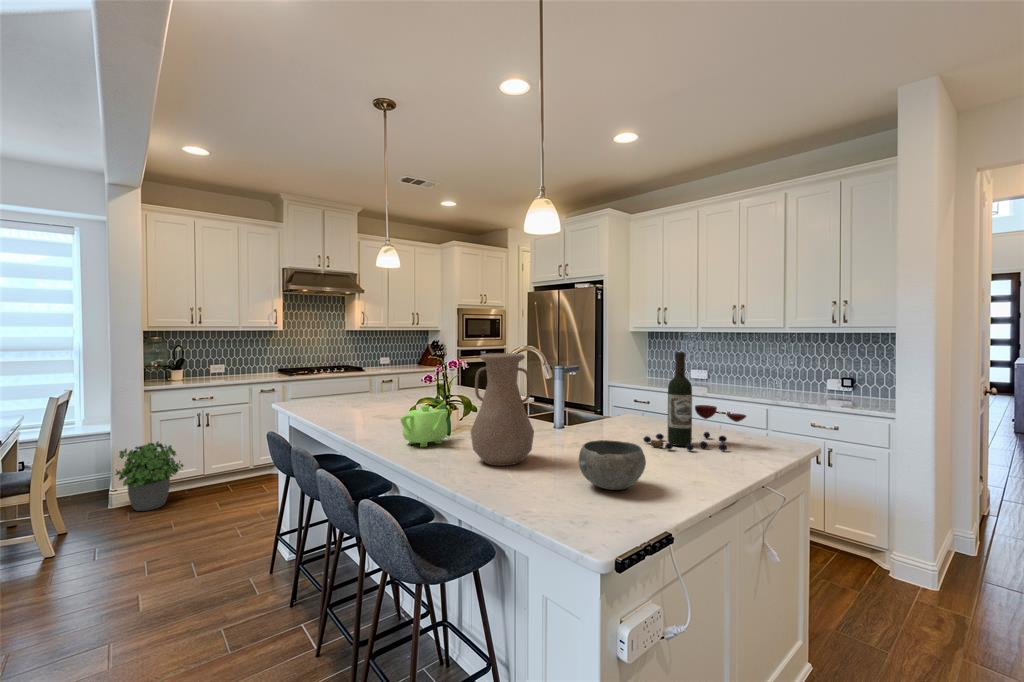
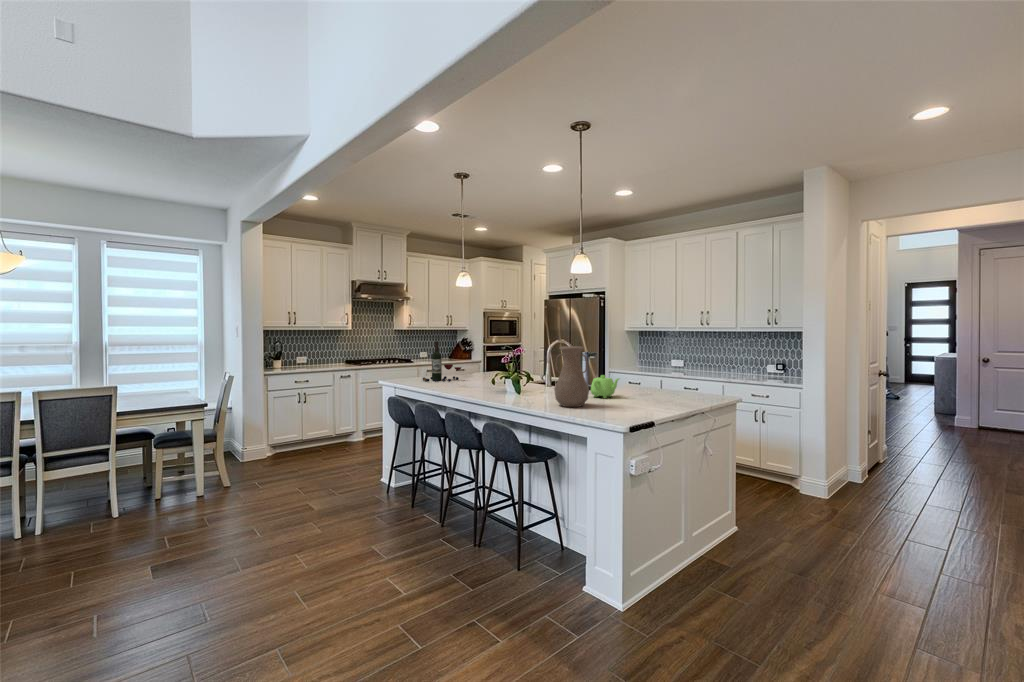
wine bottle: present [643,352,746,451] -> present [423,341,461,382]
teapot: present [401,405,448,447] -> present [591,375,619,398]
bowl: present [579,440,646,490] -> none [619,391,653,414]
potted plant: present [115,442,184,511] -> none [247,414,294,465]

